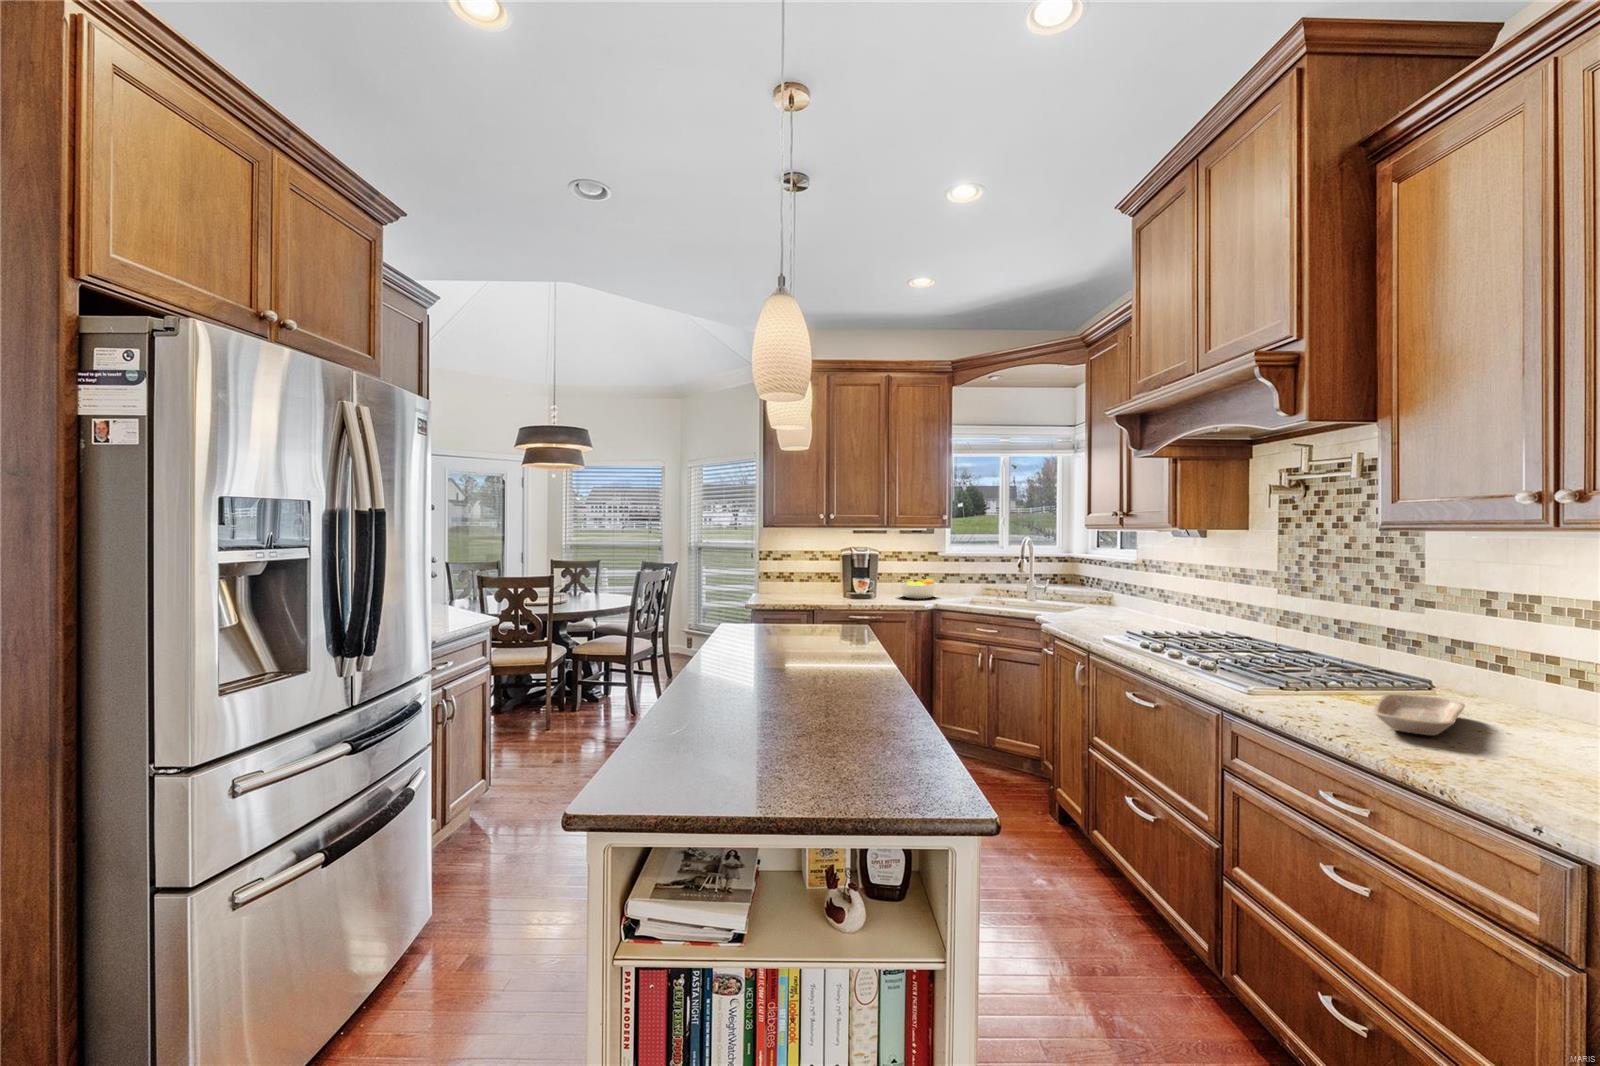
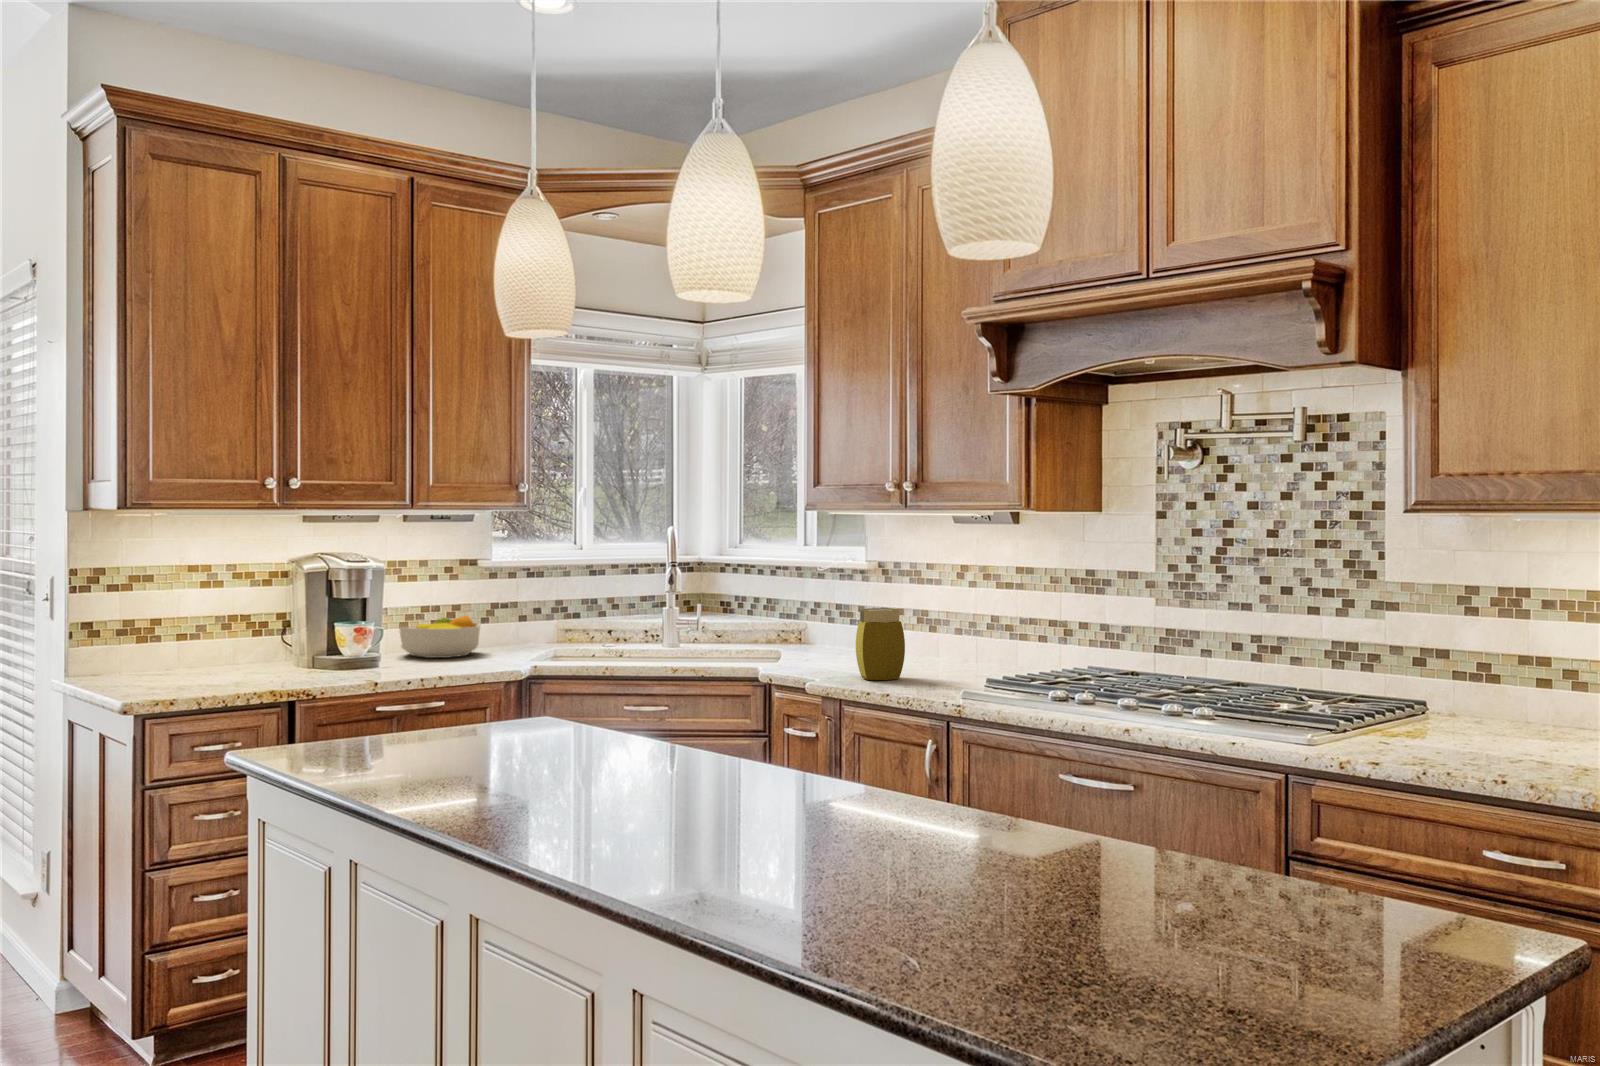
jar: none [1082,585,1110,628] -> present [856,608,905,680]
tray: present [1374,694,1465,735] -> none [1413,719,1529,761]

